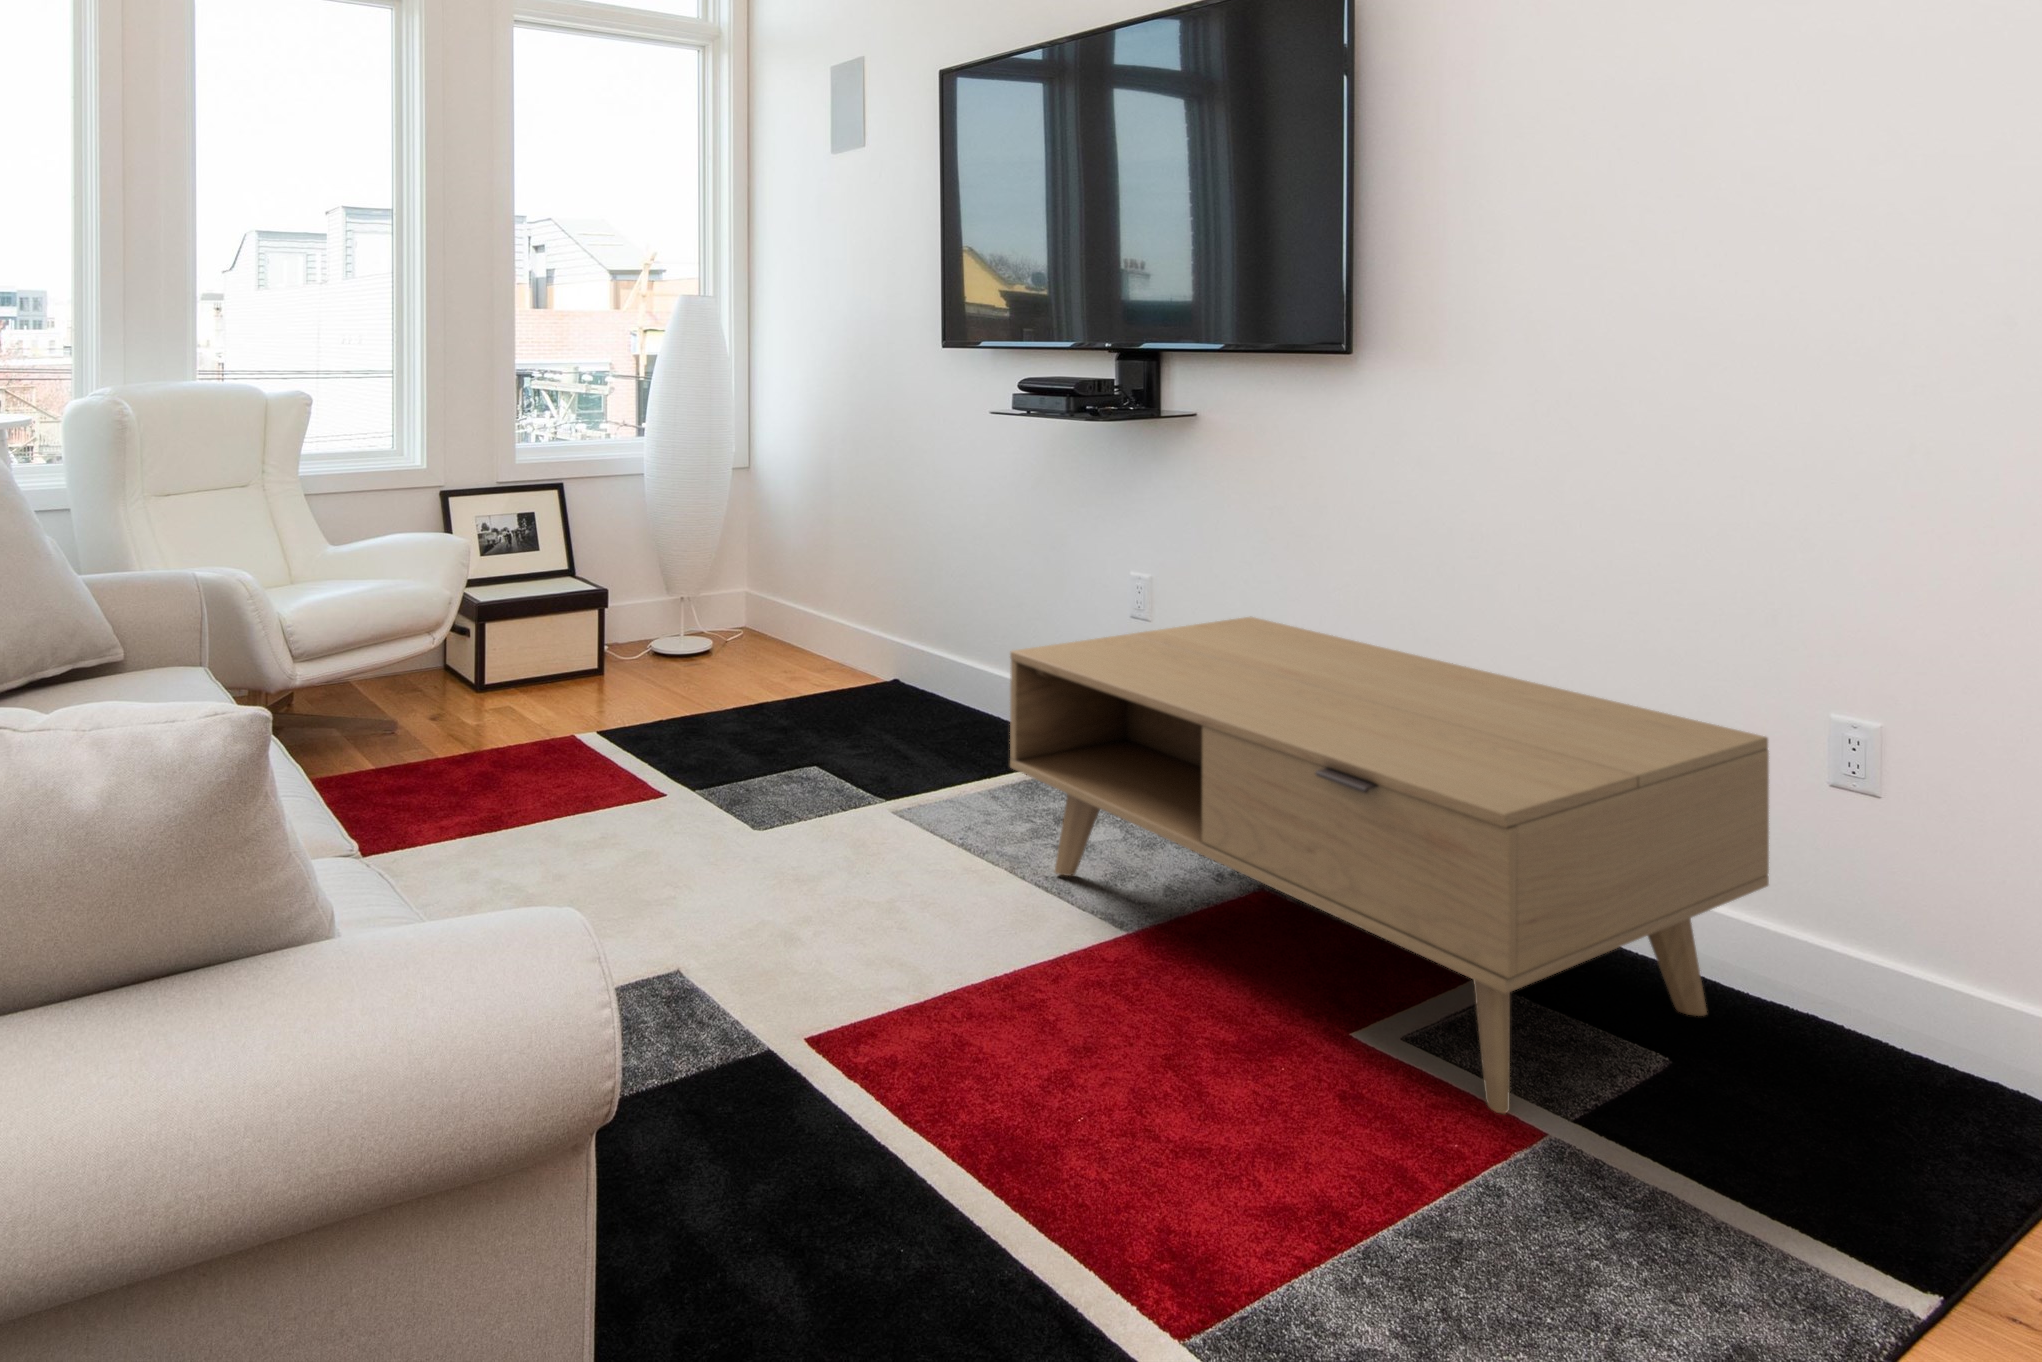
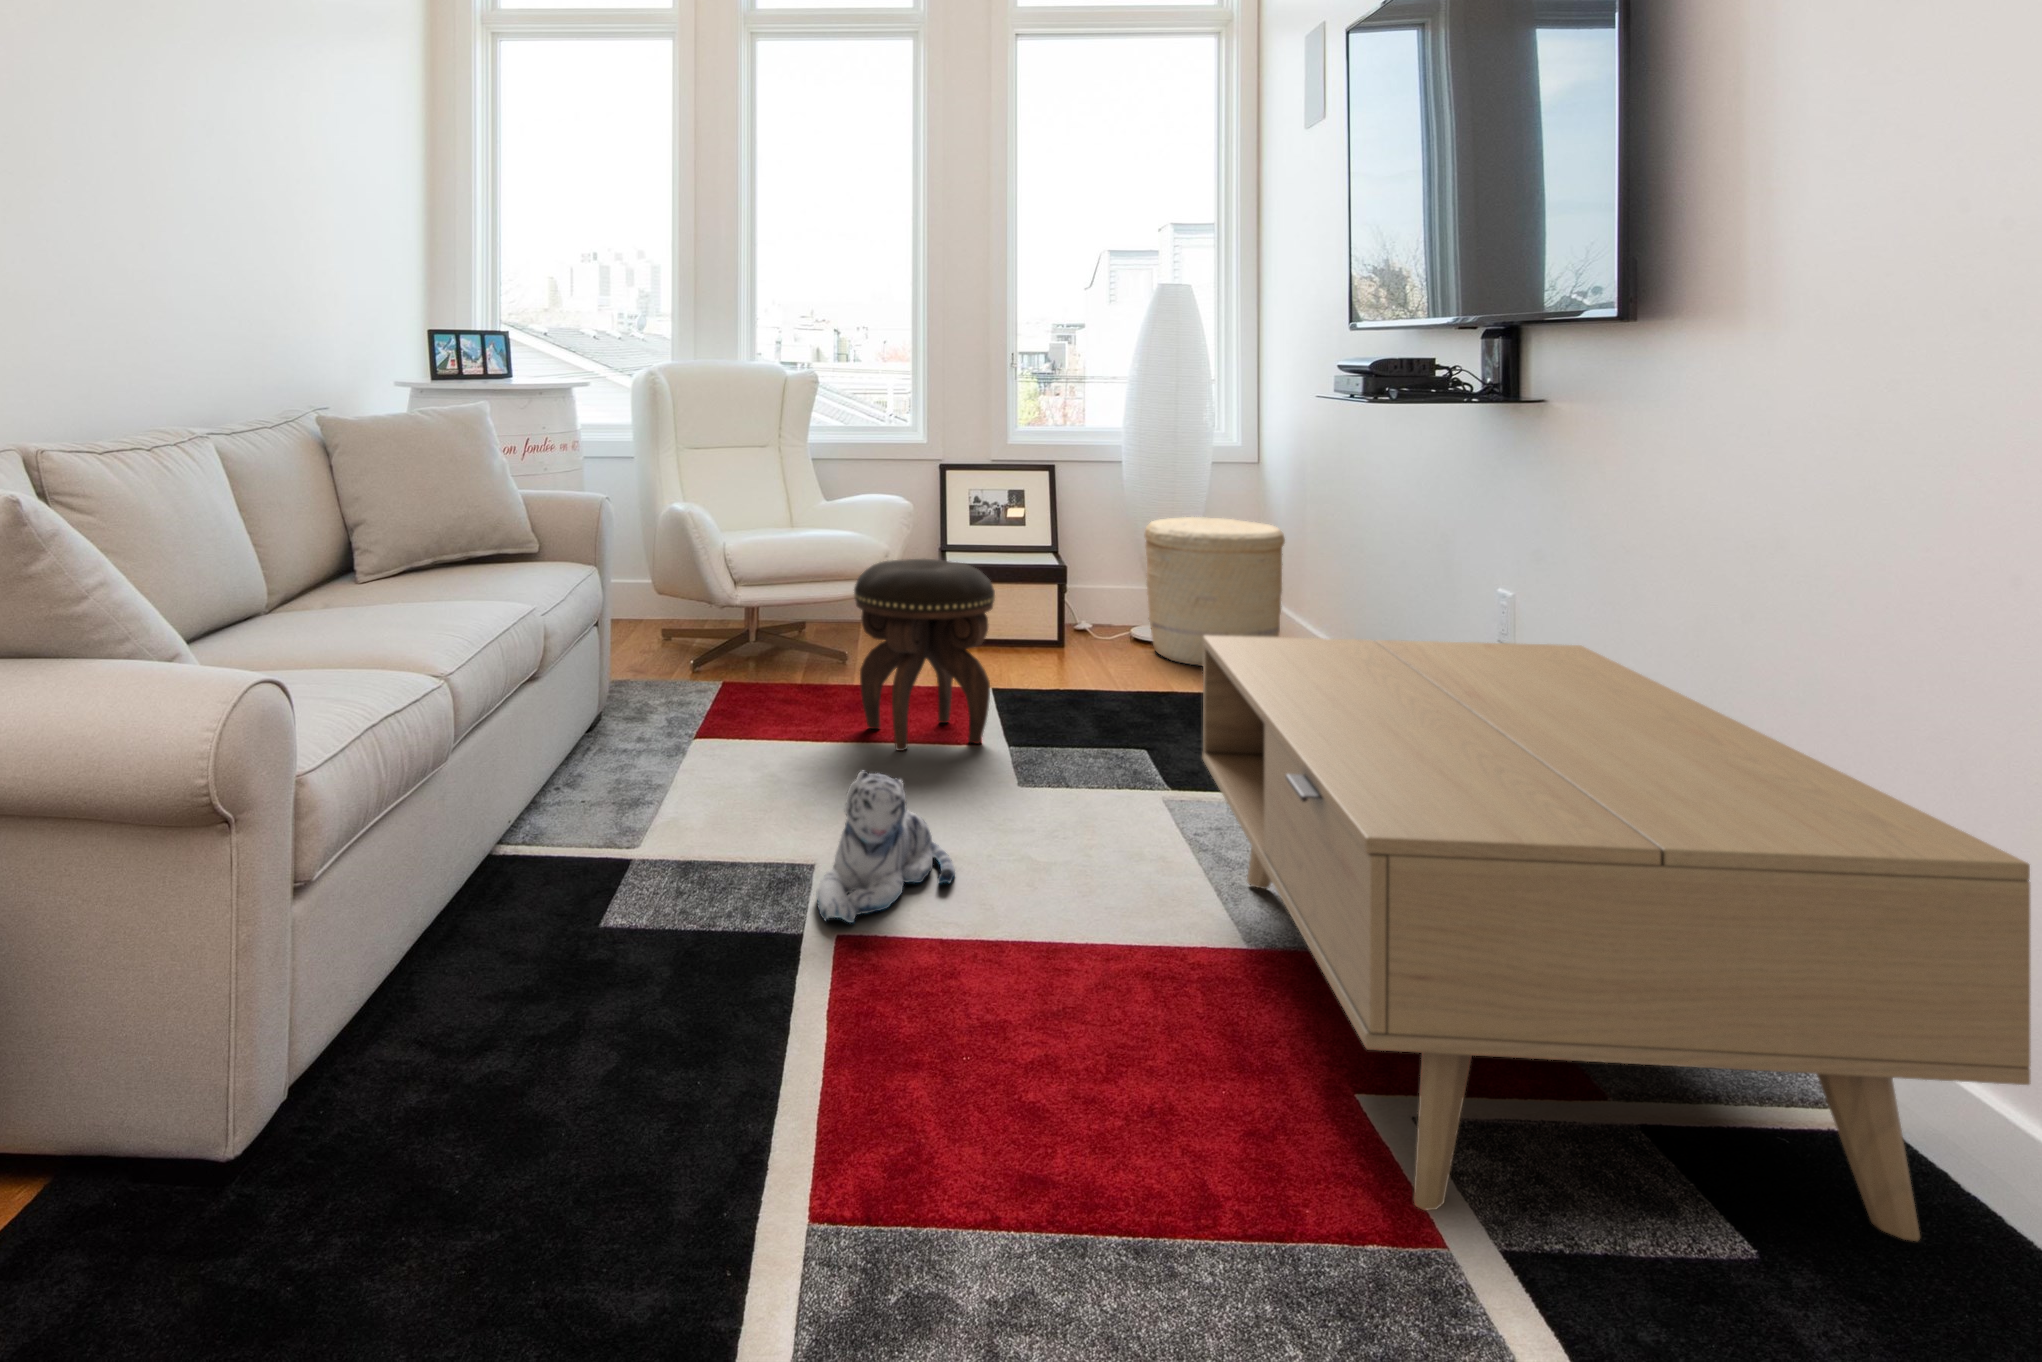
woven basket: none [683,528,814,673] -> present [1145,517,1285,666]
footstool: none [518,603,673,819] -> present [854,559,995,751]
plush toy: none [712,850,840,1031] -> present [817,770,955,923]

